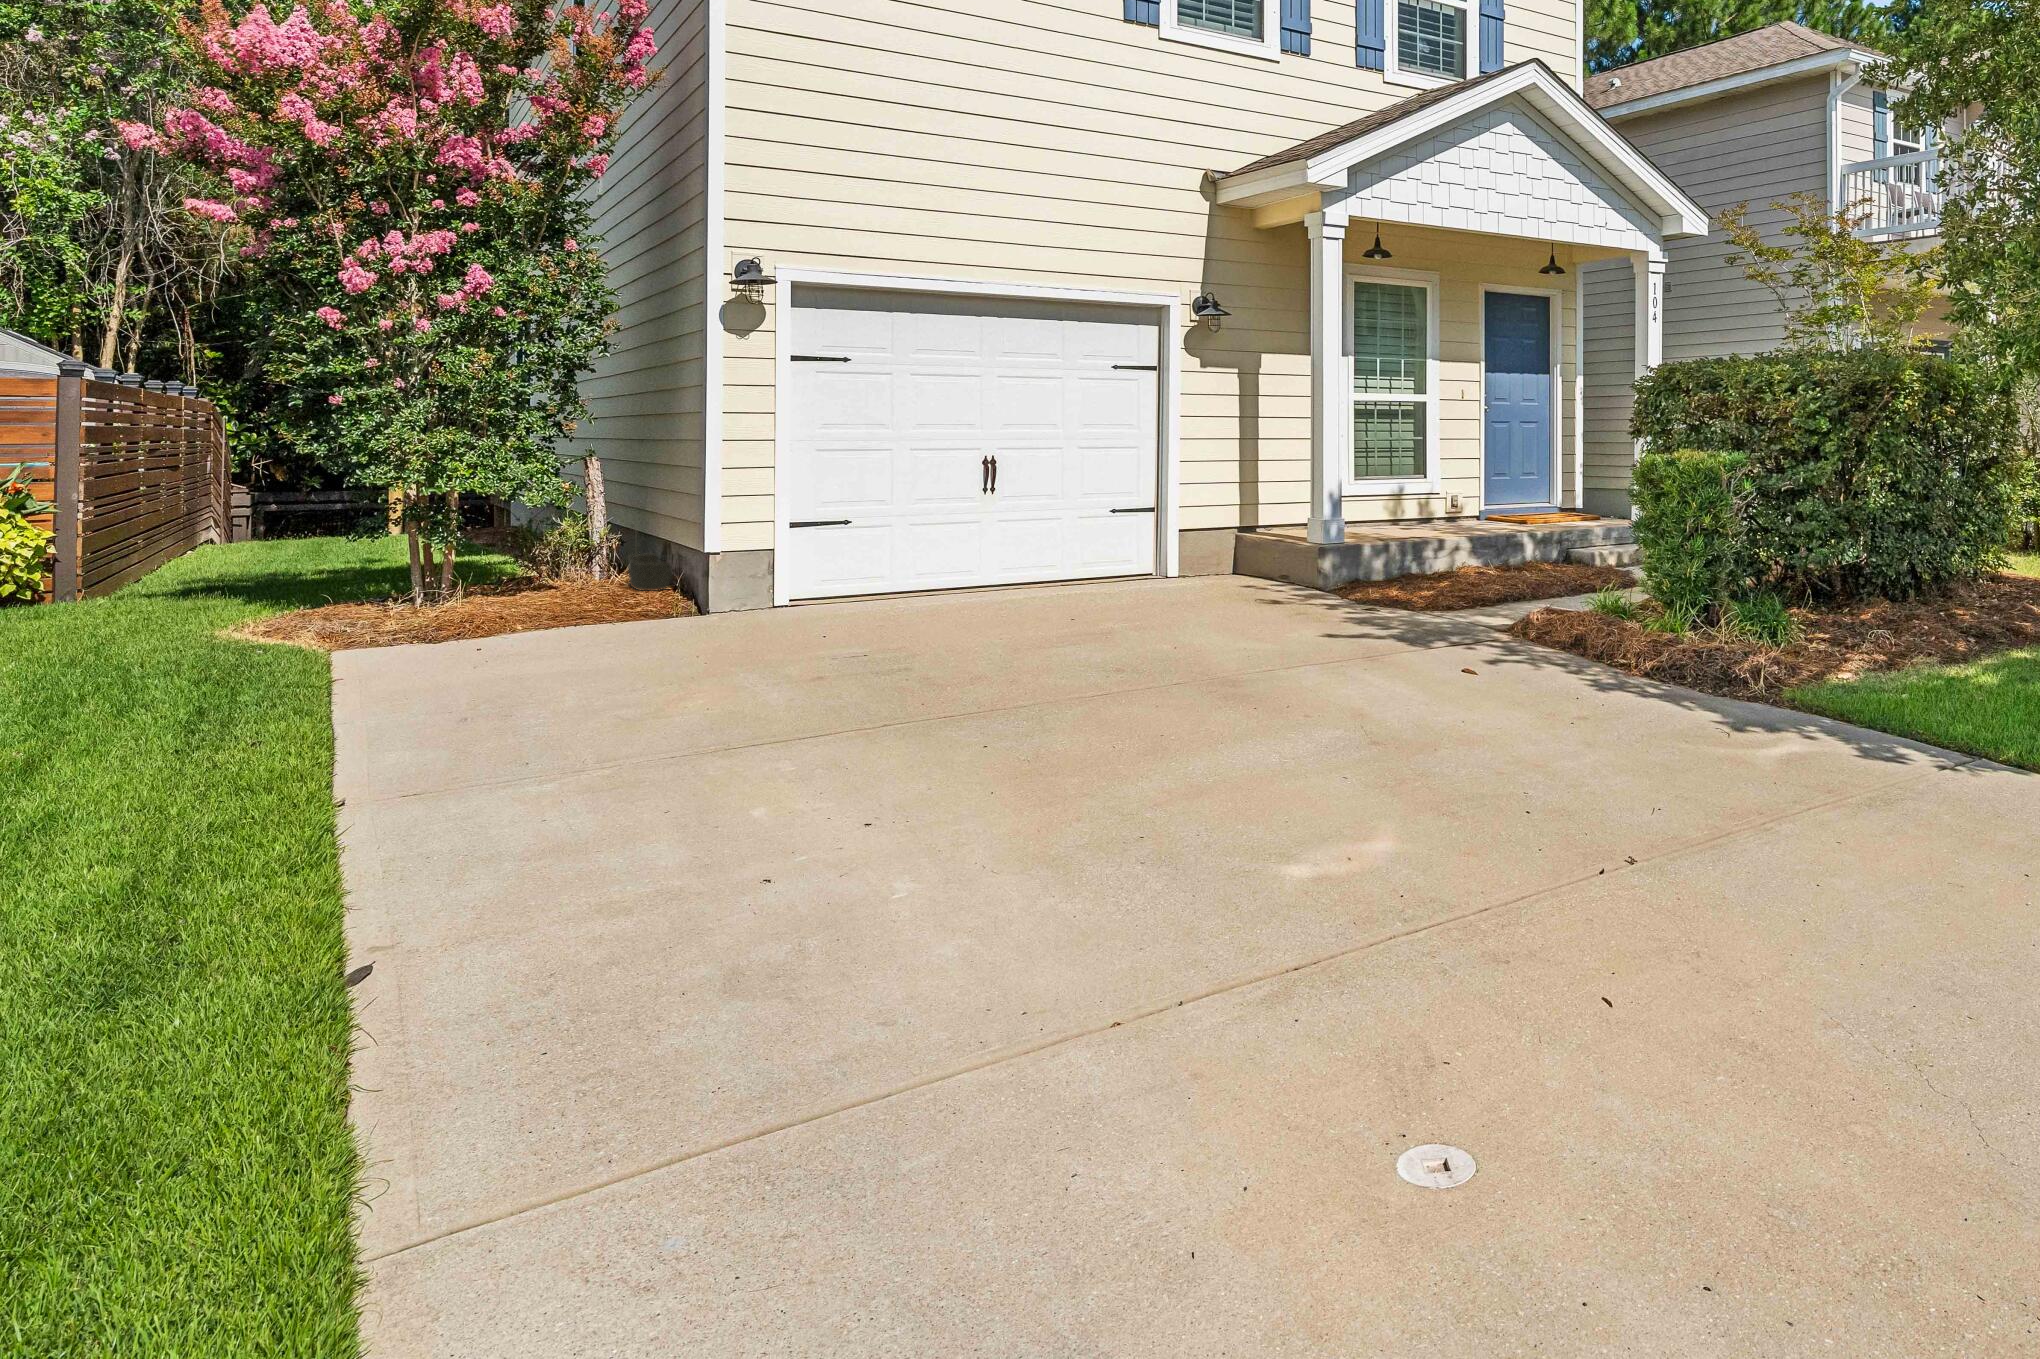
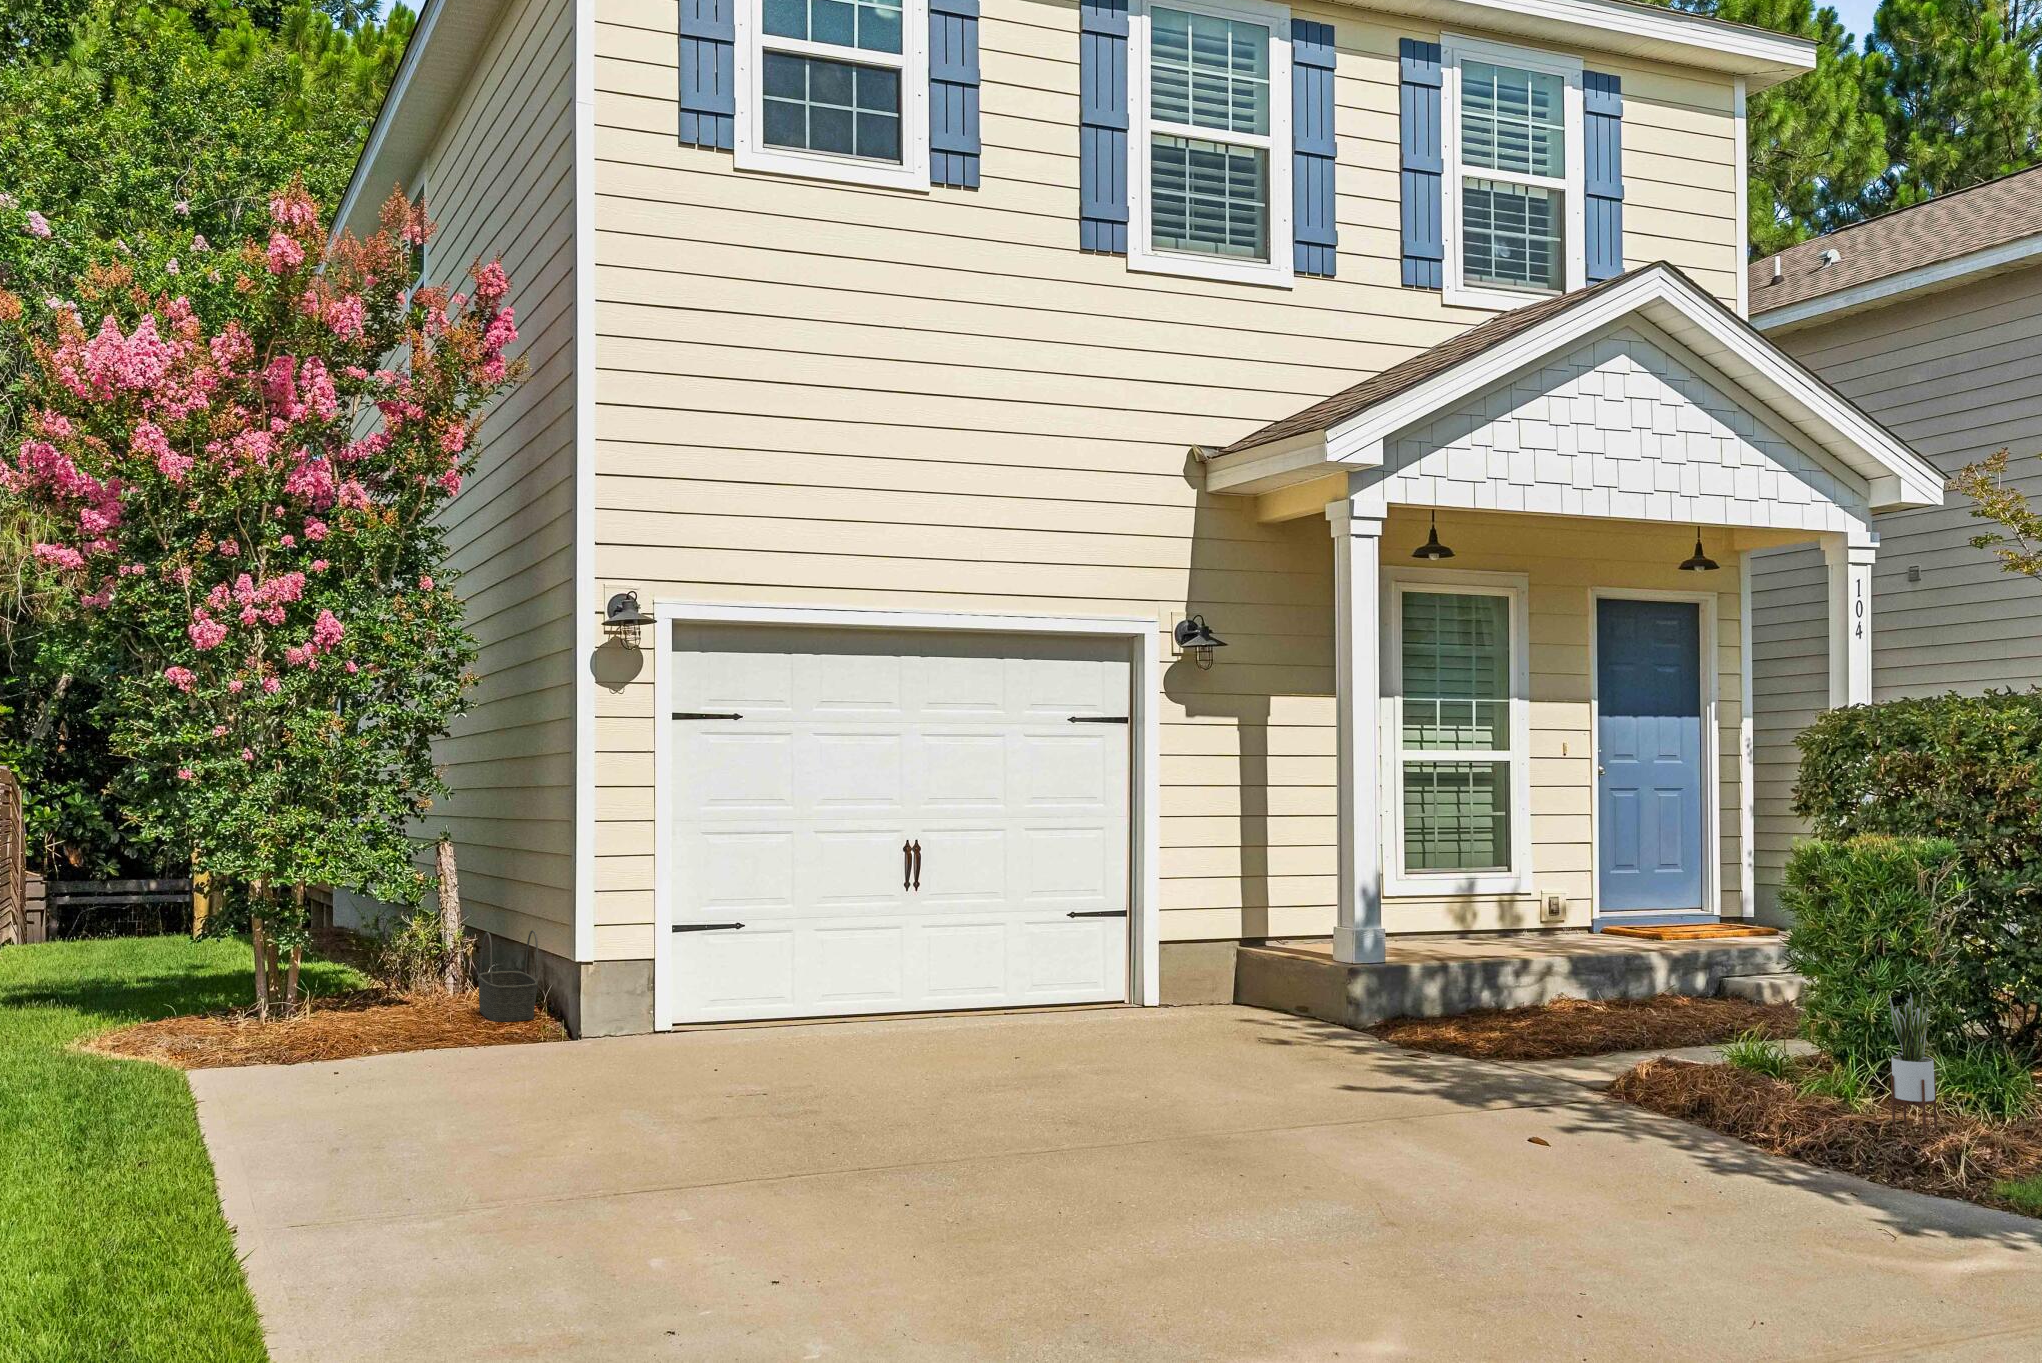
potted plant: none [1673,547,1702,641] -> present [1888,992,1937,1136]

